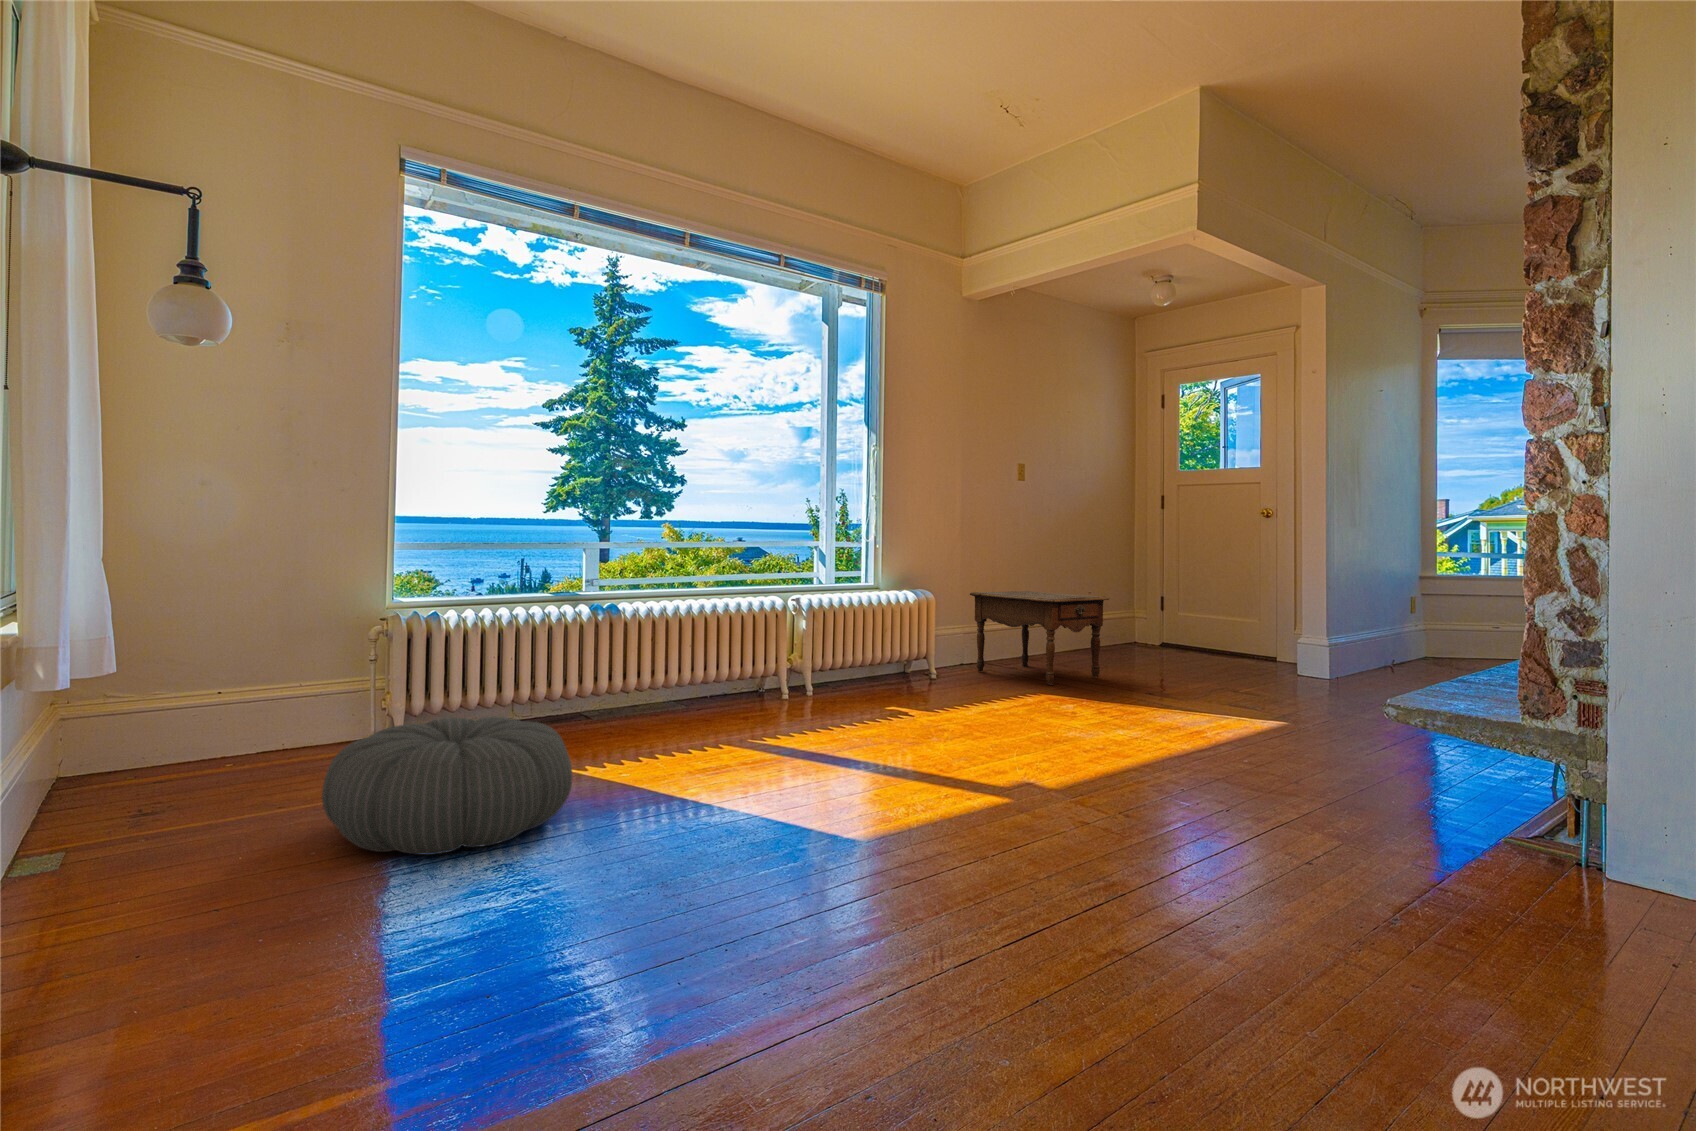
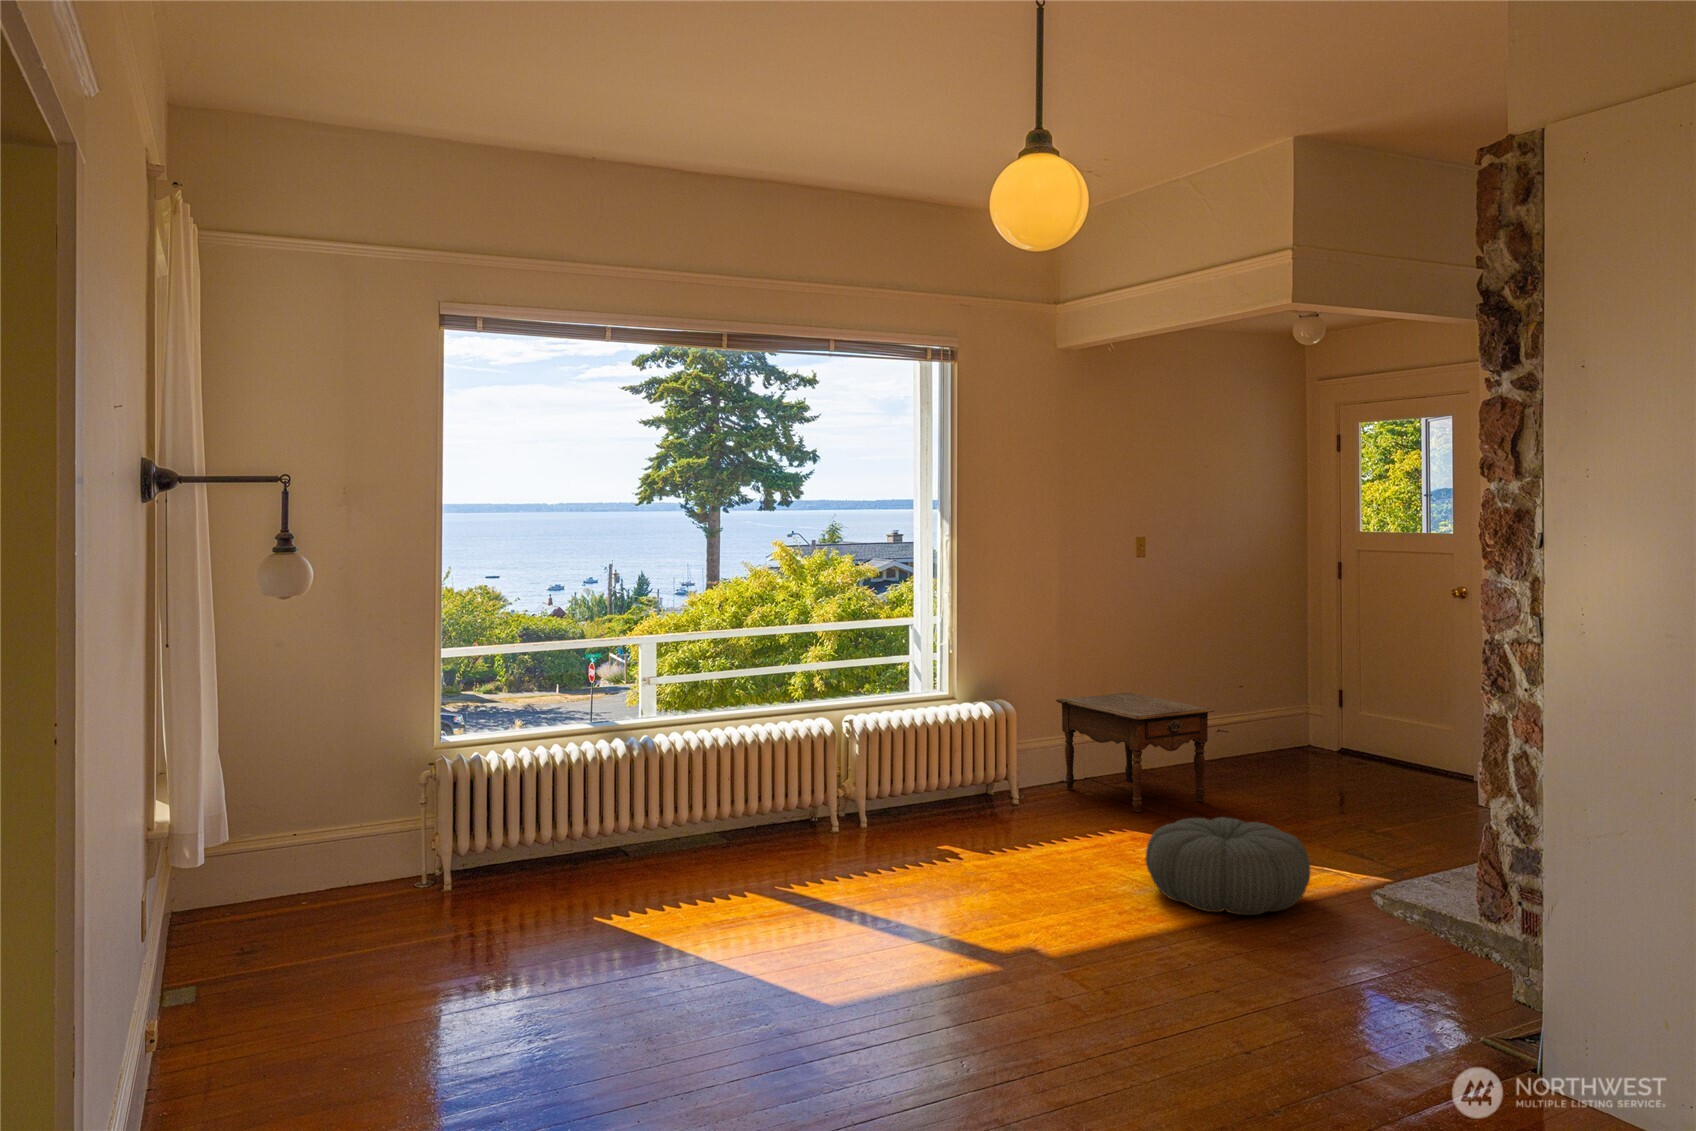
pouf: present [322,716,572,855] -> present [1146,817,1311,915]

